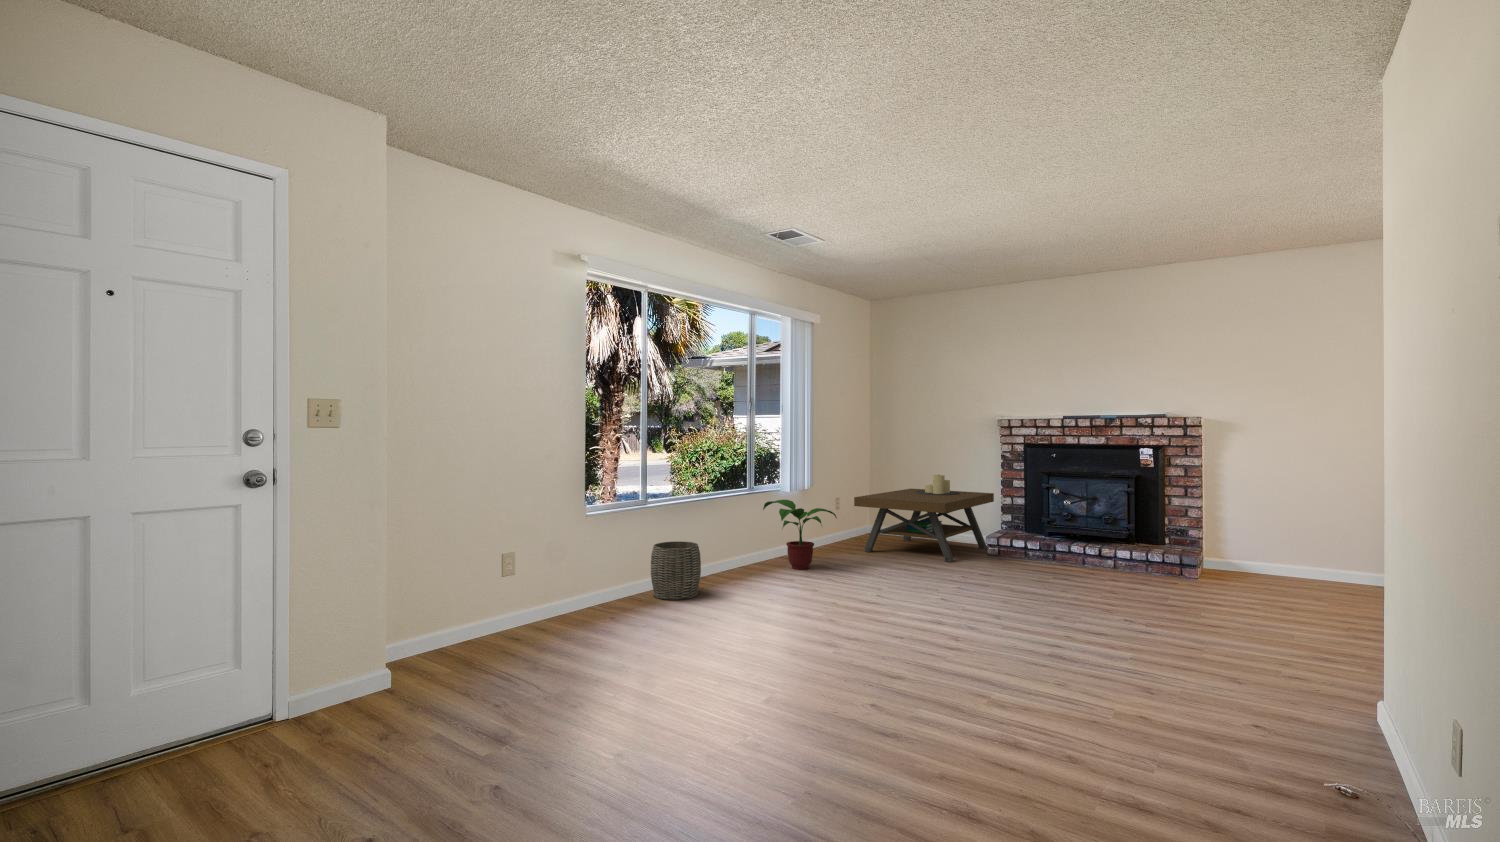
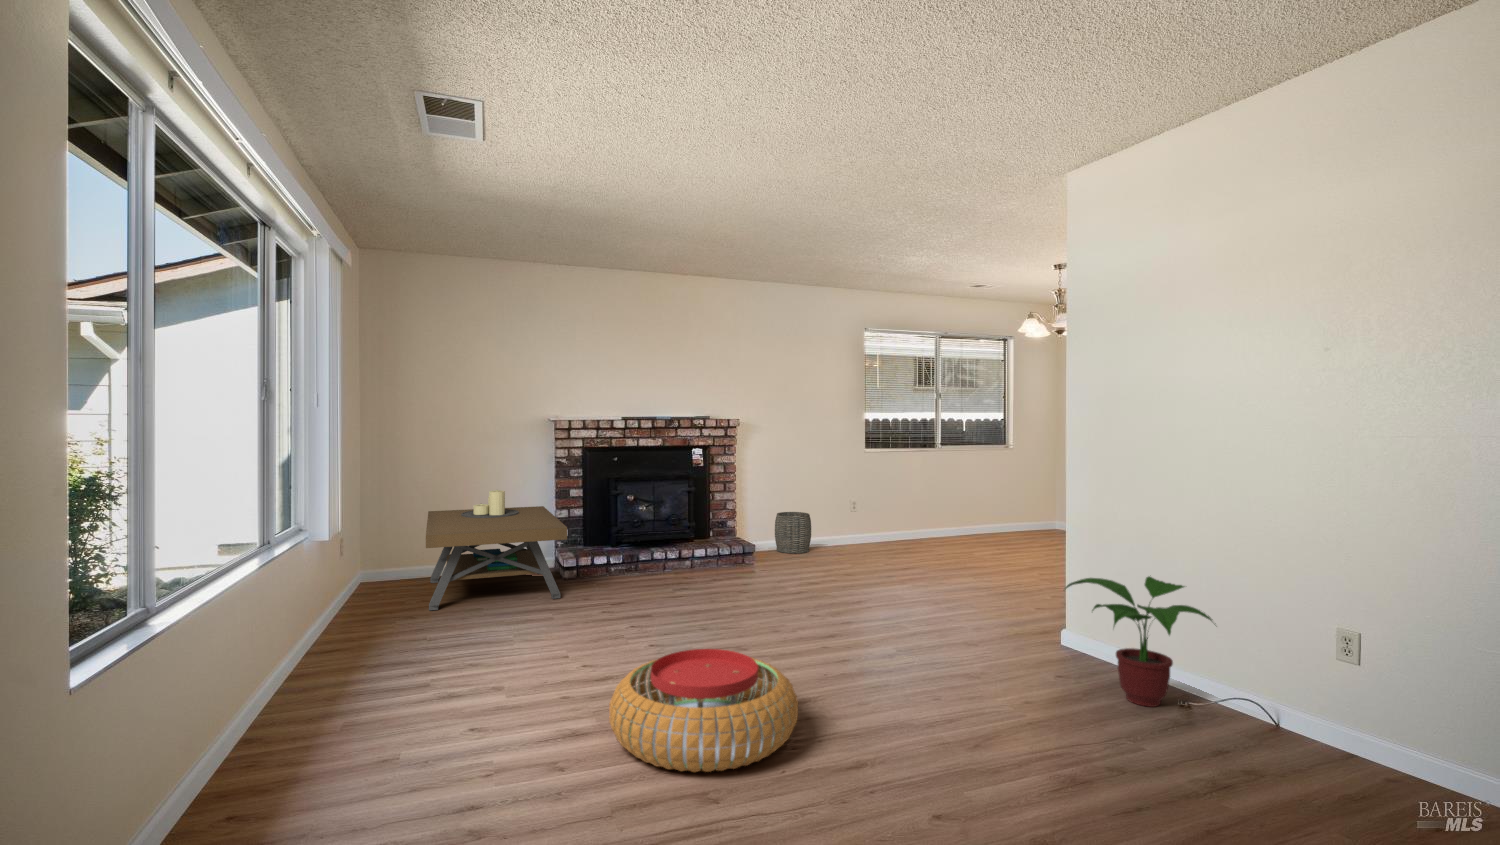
potted plant: present [763,500,837,570] -> present [1066,576,1212,707]
woven basket: present [651,541,701,600] -> present [775,512,811,553]
pouf: none [762,574,896,646] -> present [609,649,798,772]

